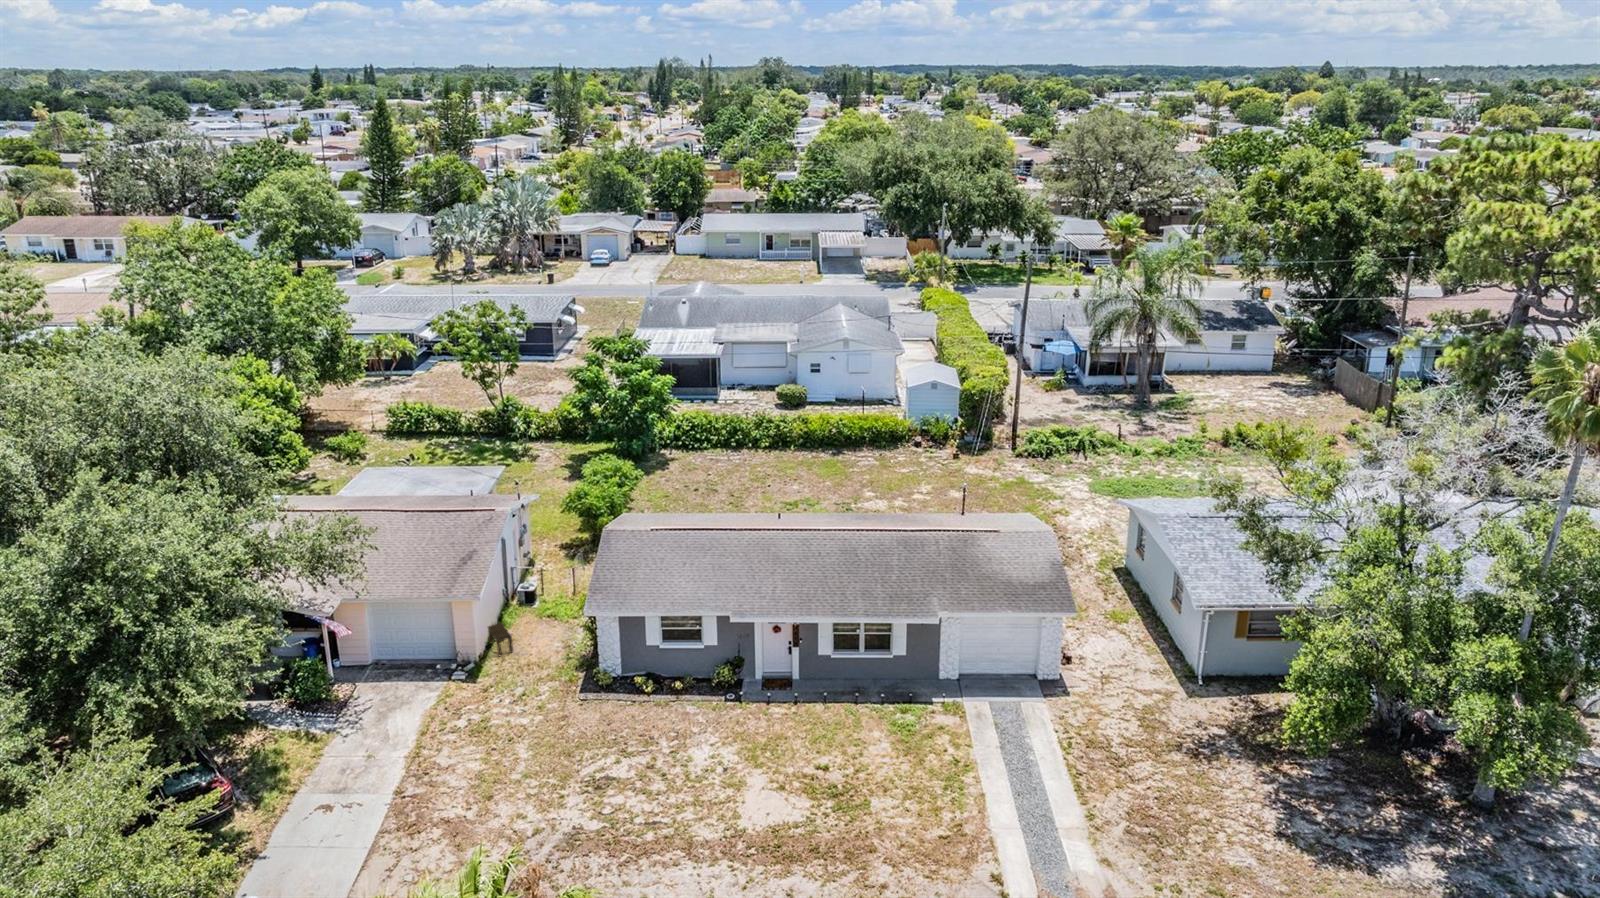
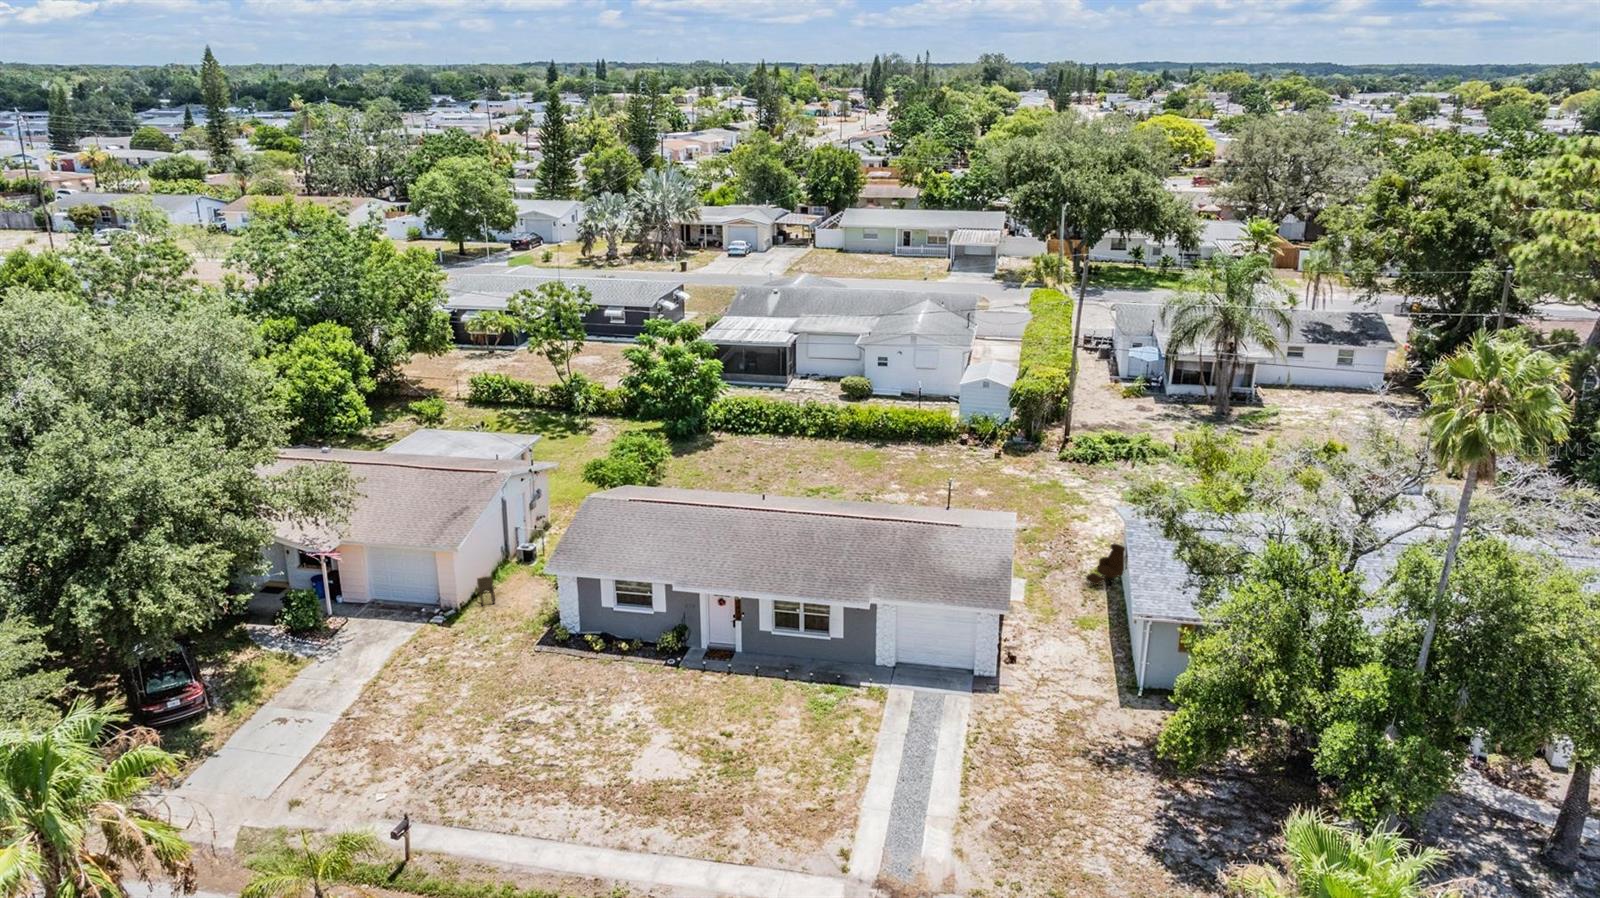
lounge chair: none [1098,536,1136,582] -> present [1086,543,1125,585]

